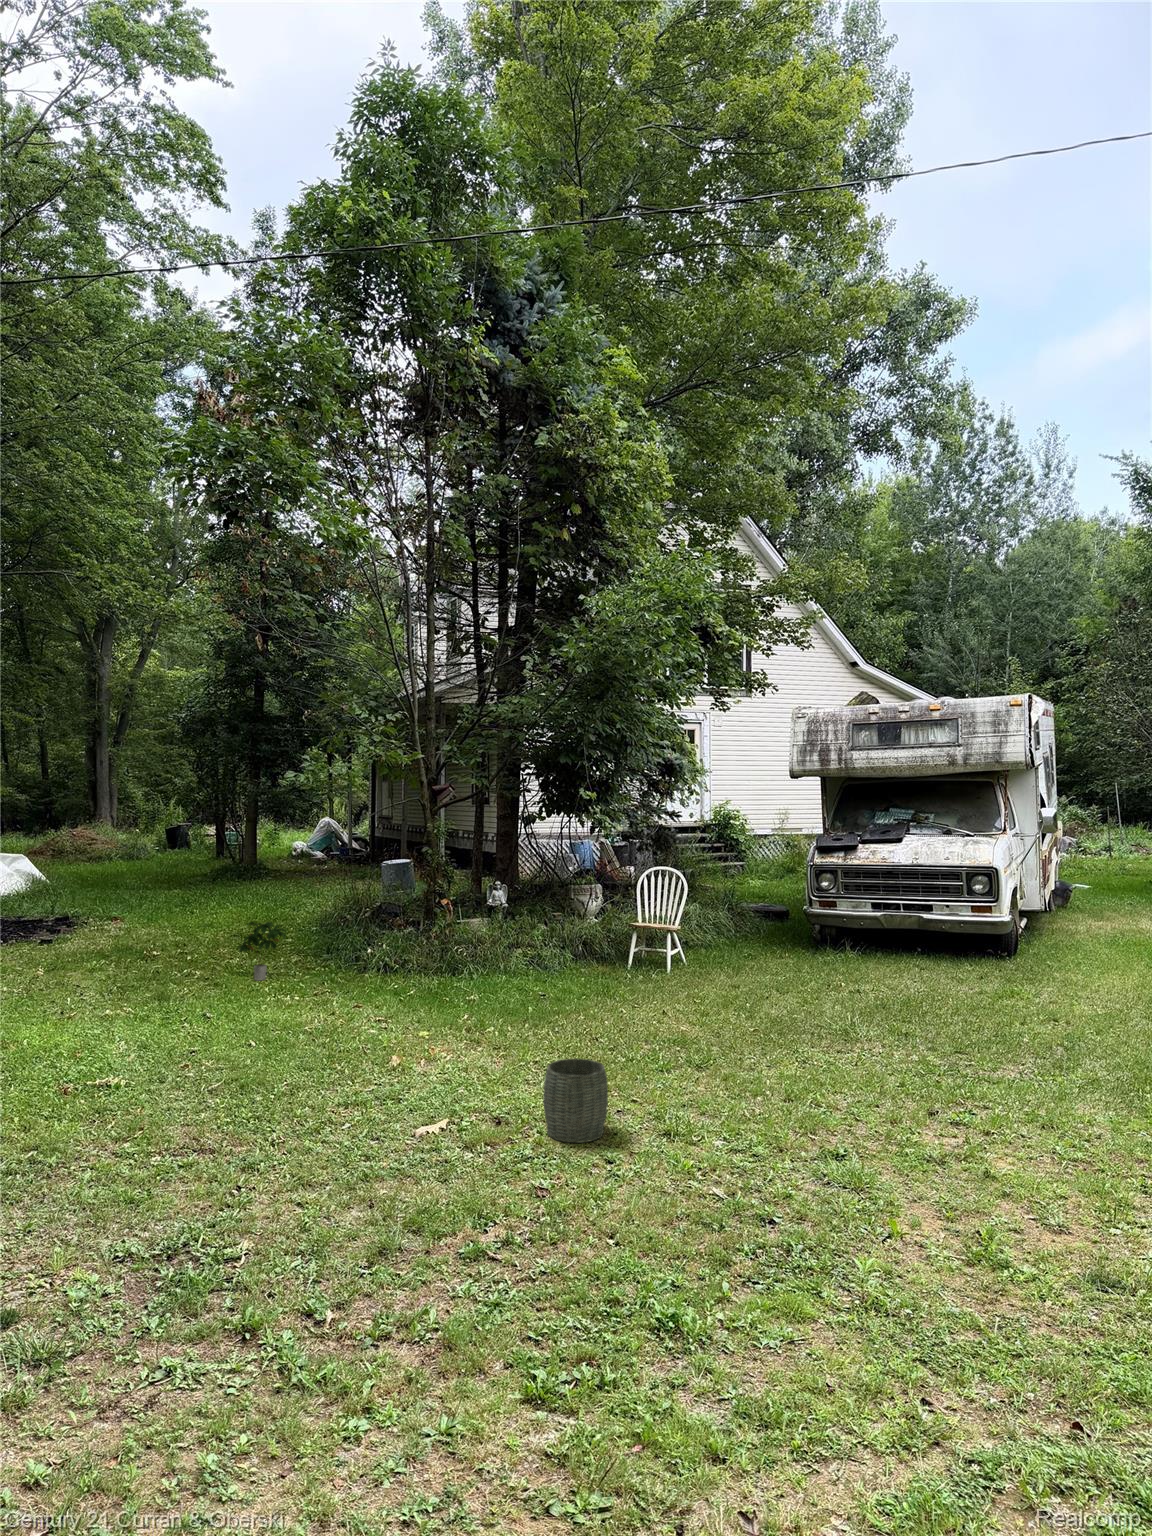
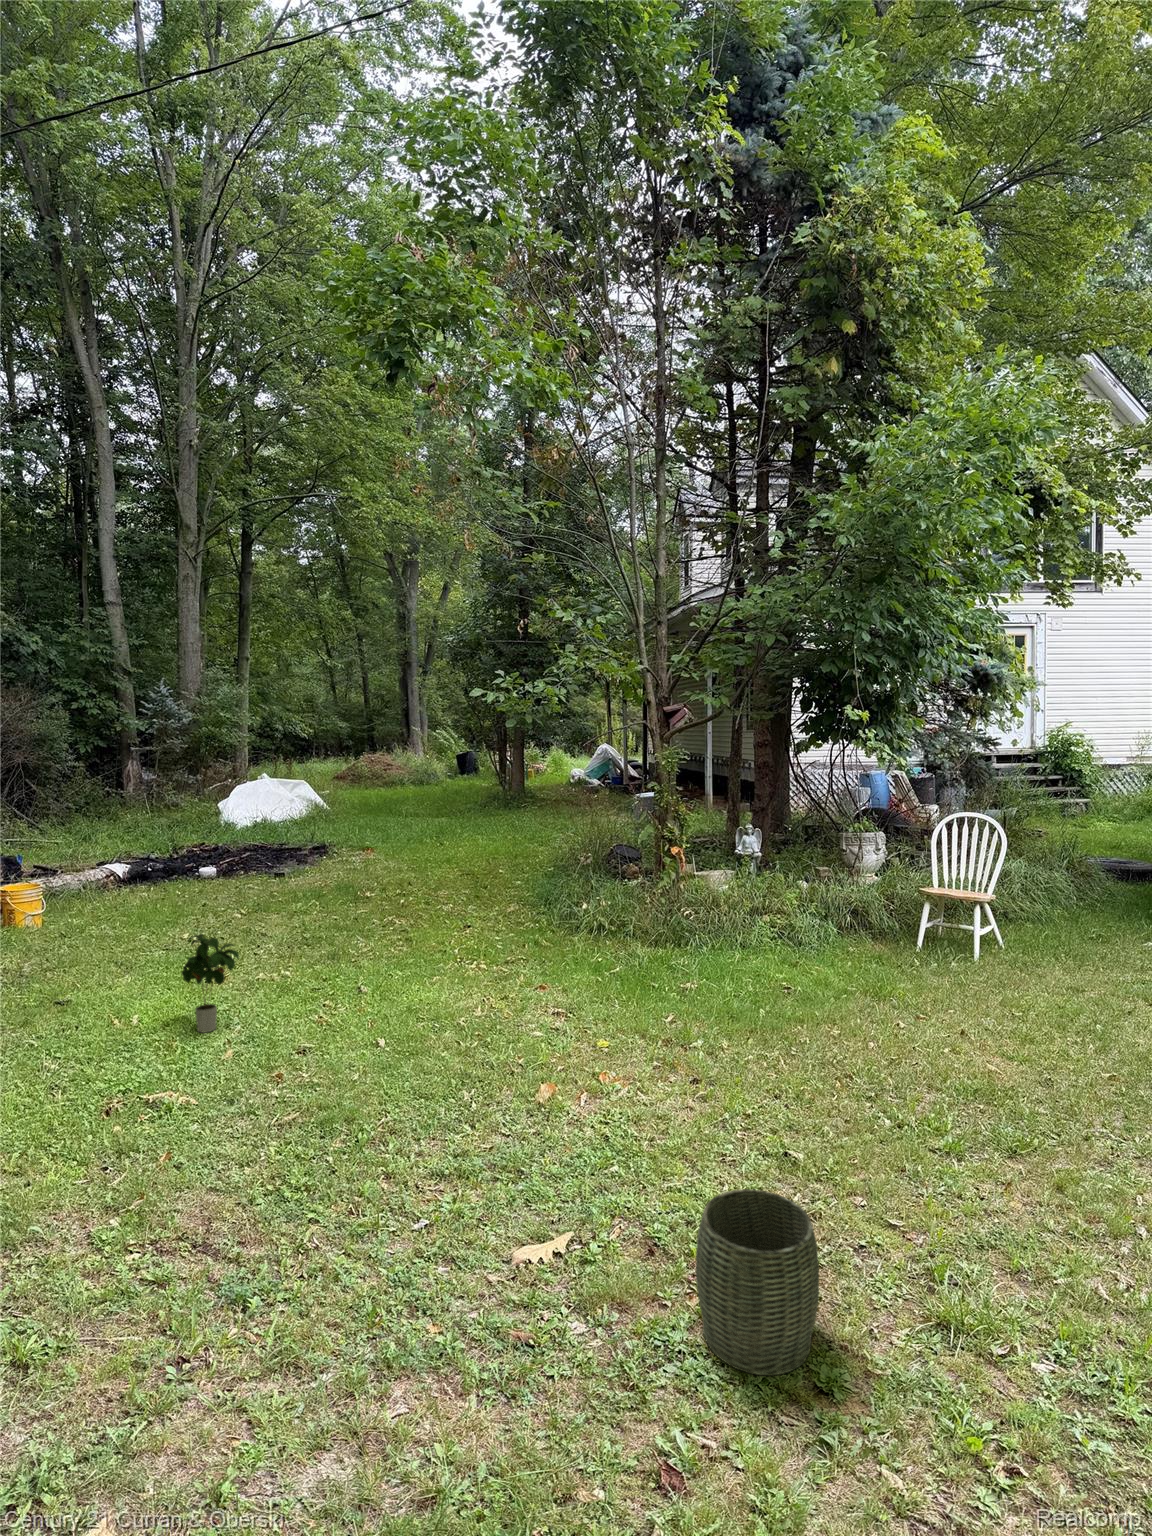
potted plant: present [238,922,286,981] -> present [181,934,239,1033]

